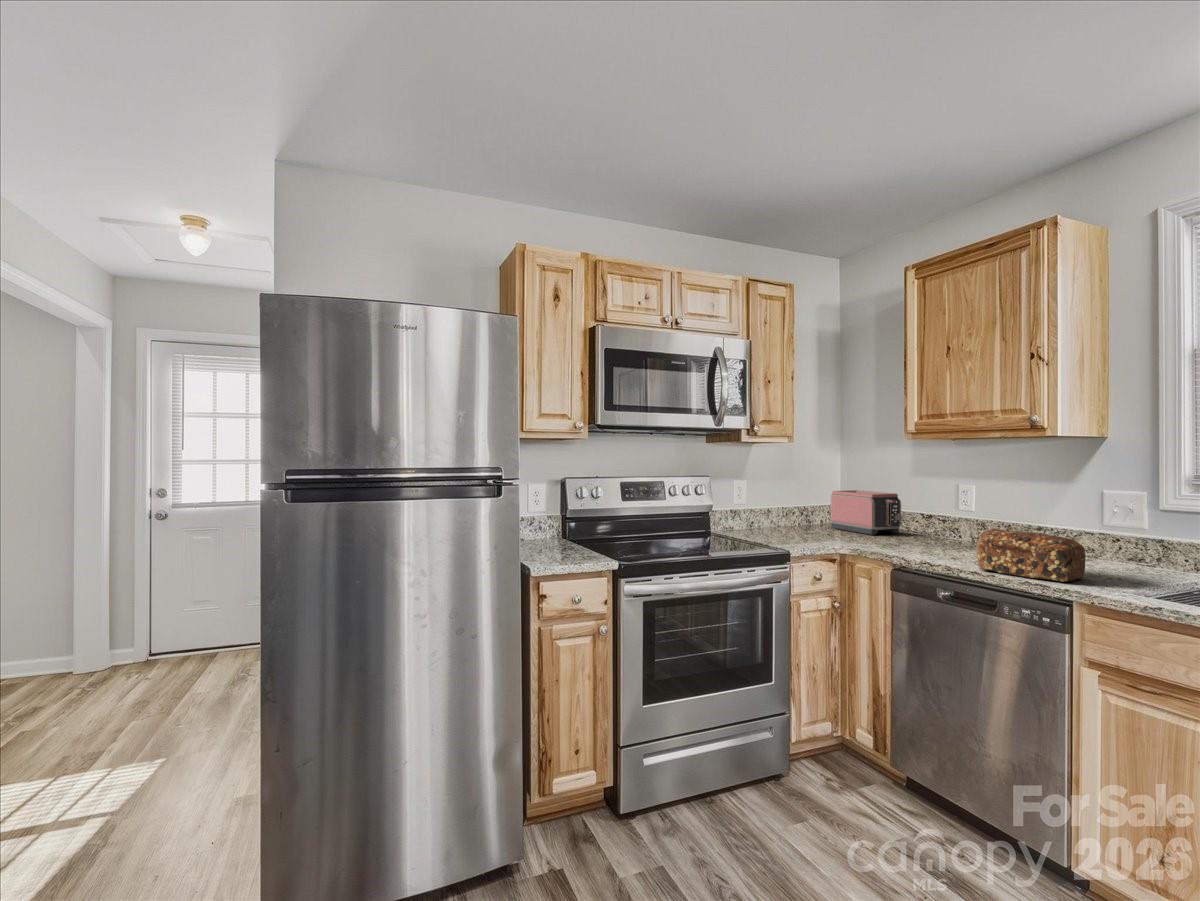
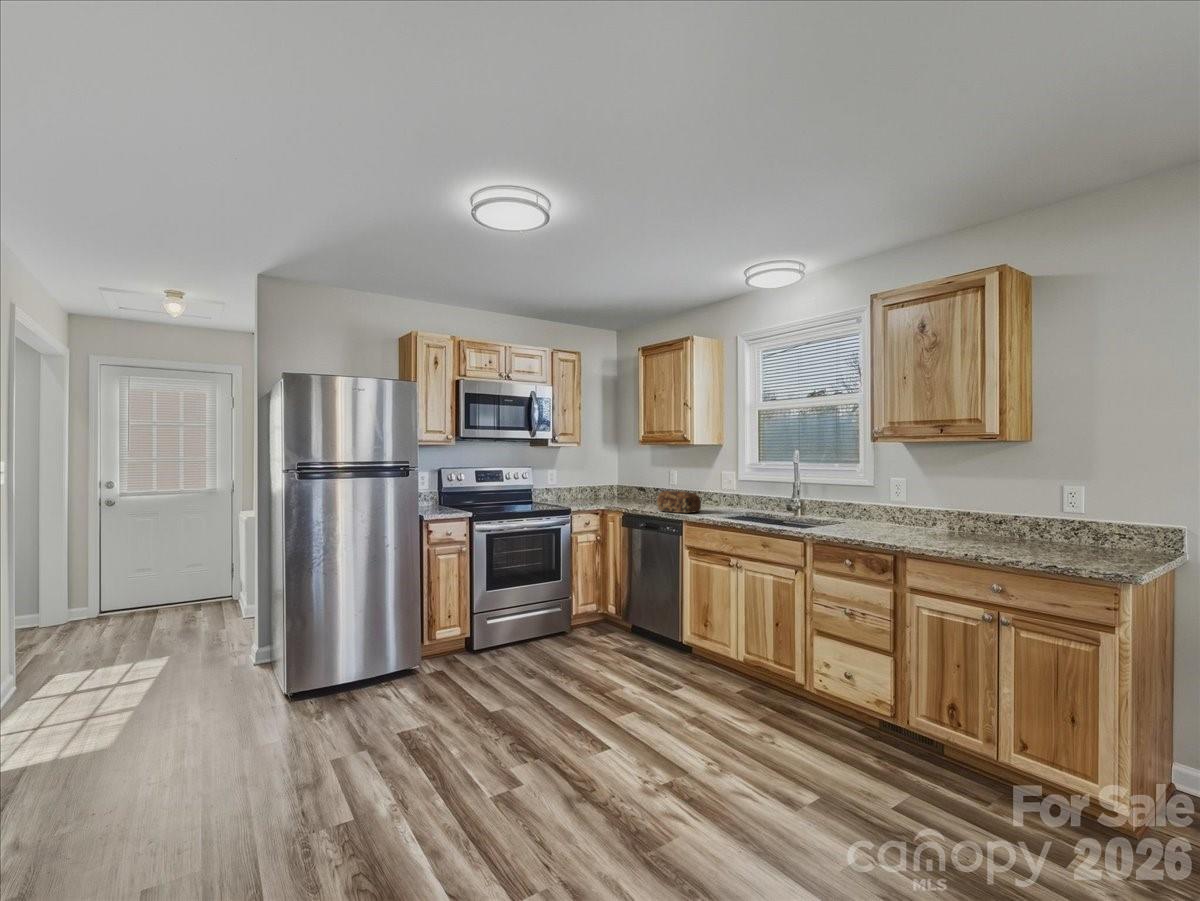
toaster: present [831,490,901,535] -> none [607,476,644,501]

